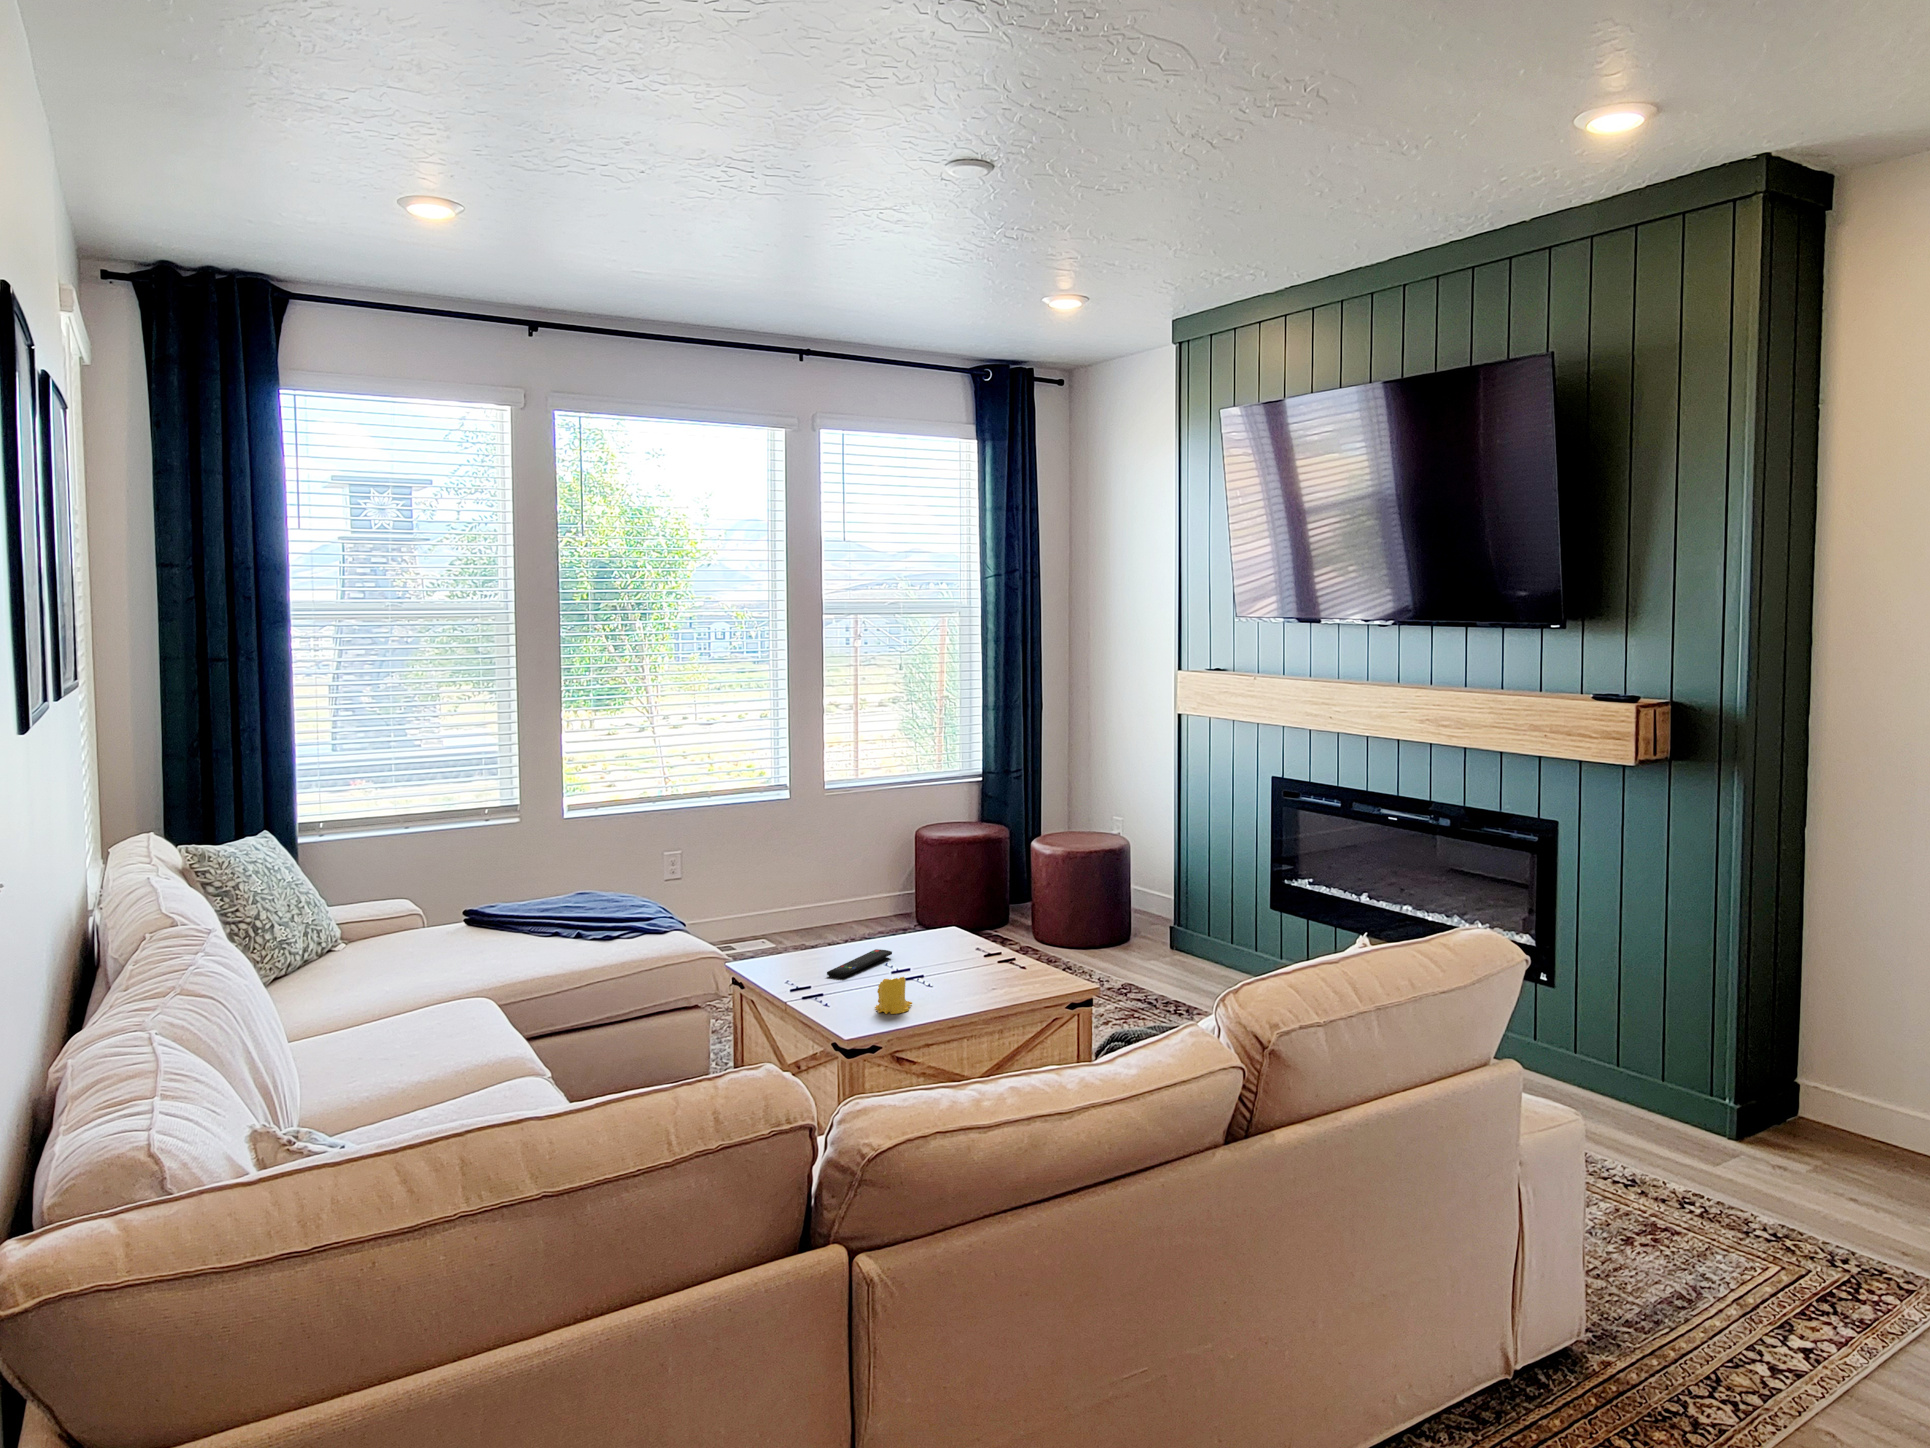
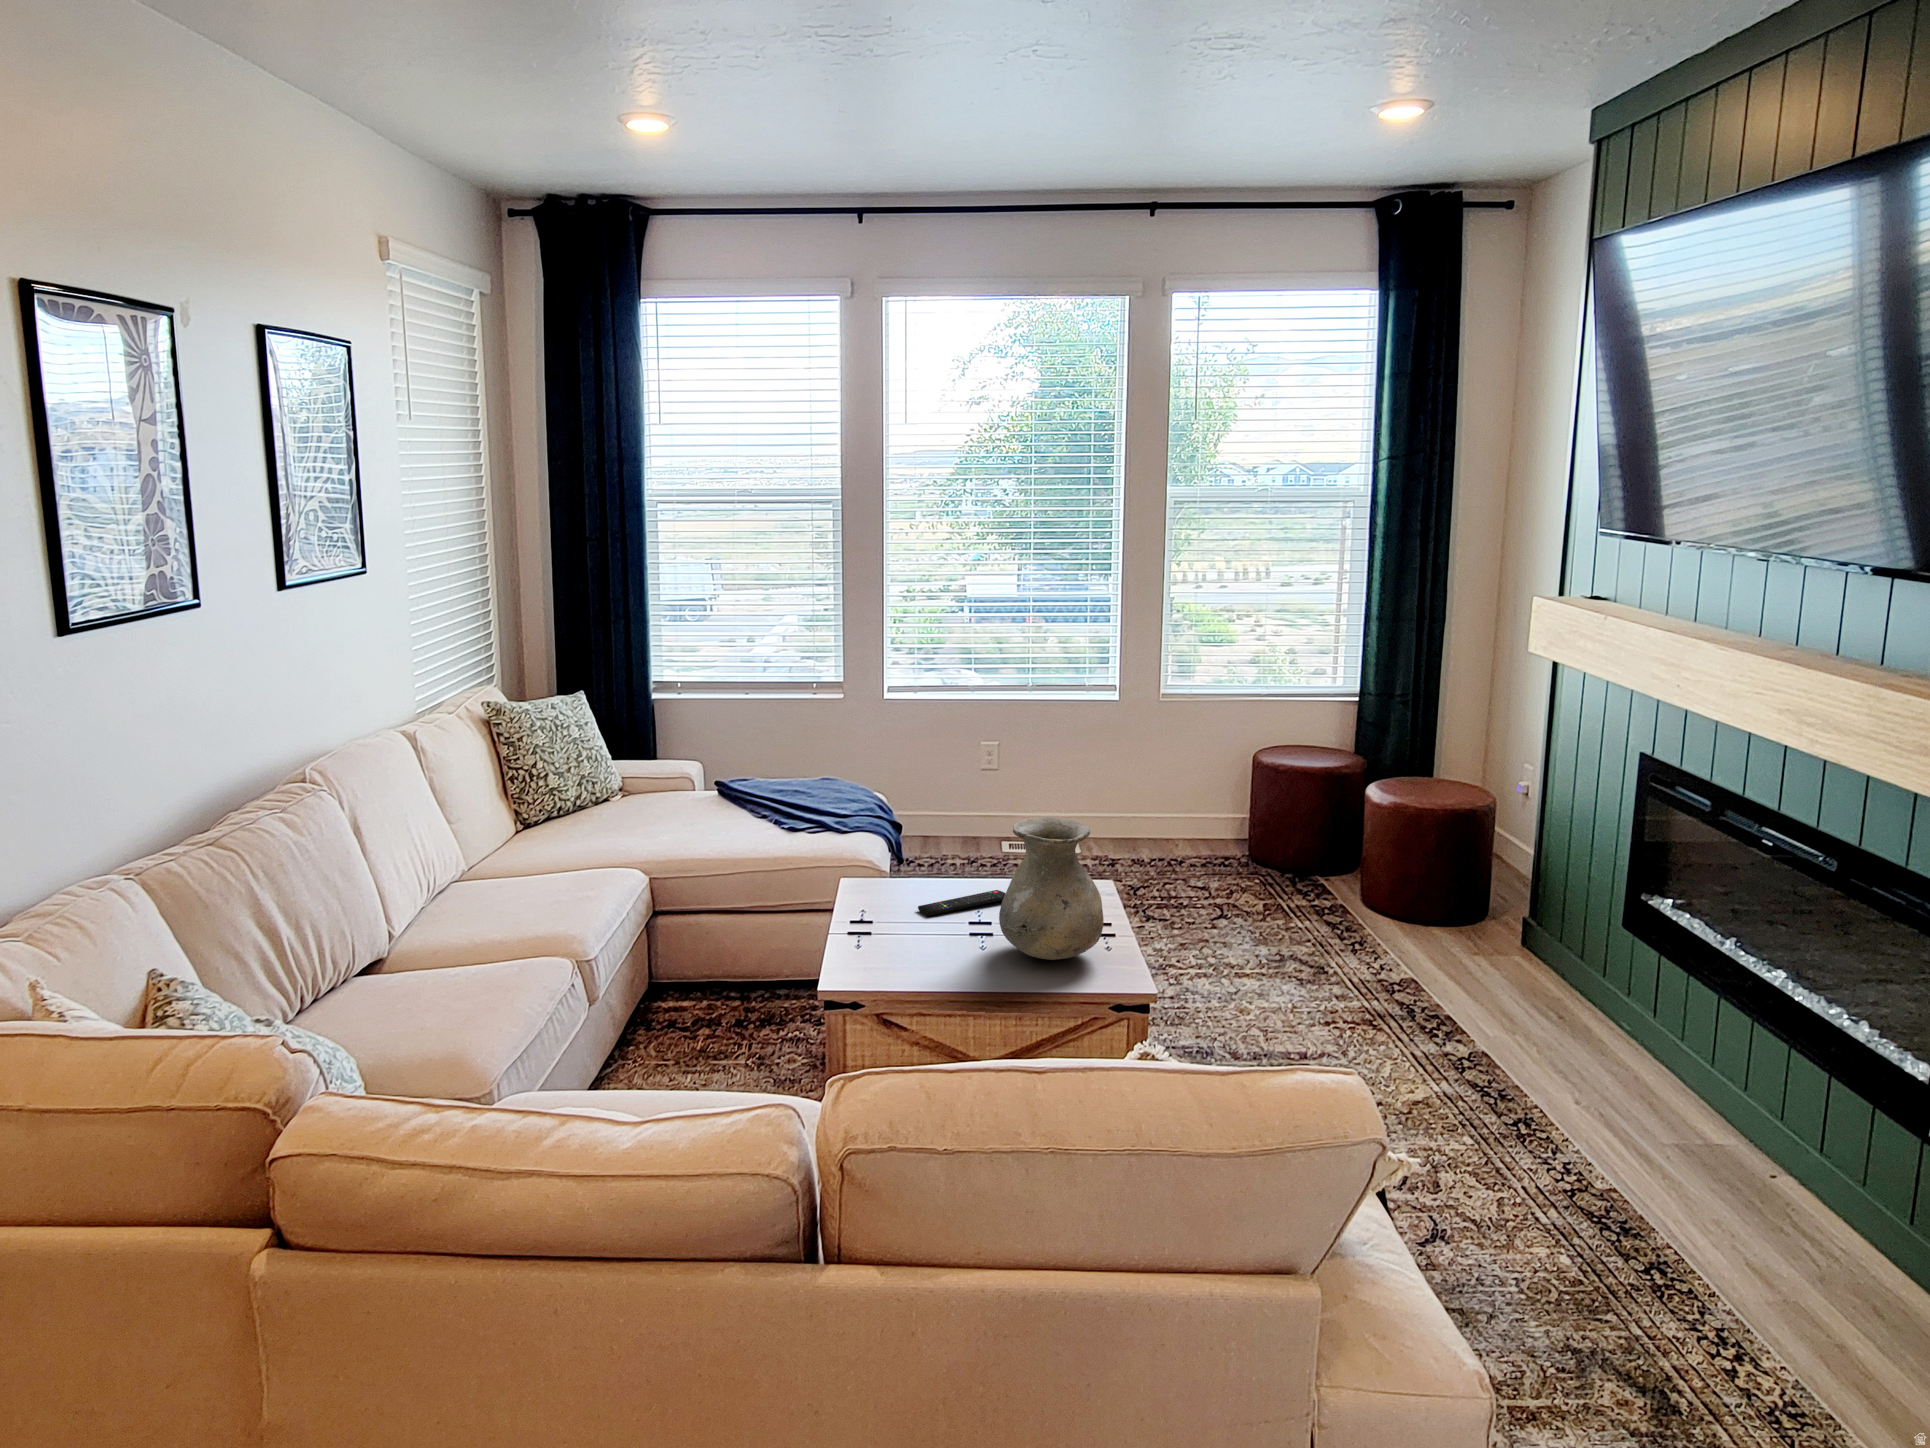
vase: none [937,859,1031,983] -> present [999,817,1104,960]
candle: present [875,976,912,1014] -> none [897,928,942,972]

